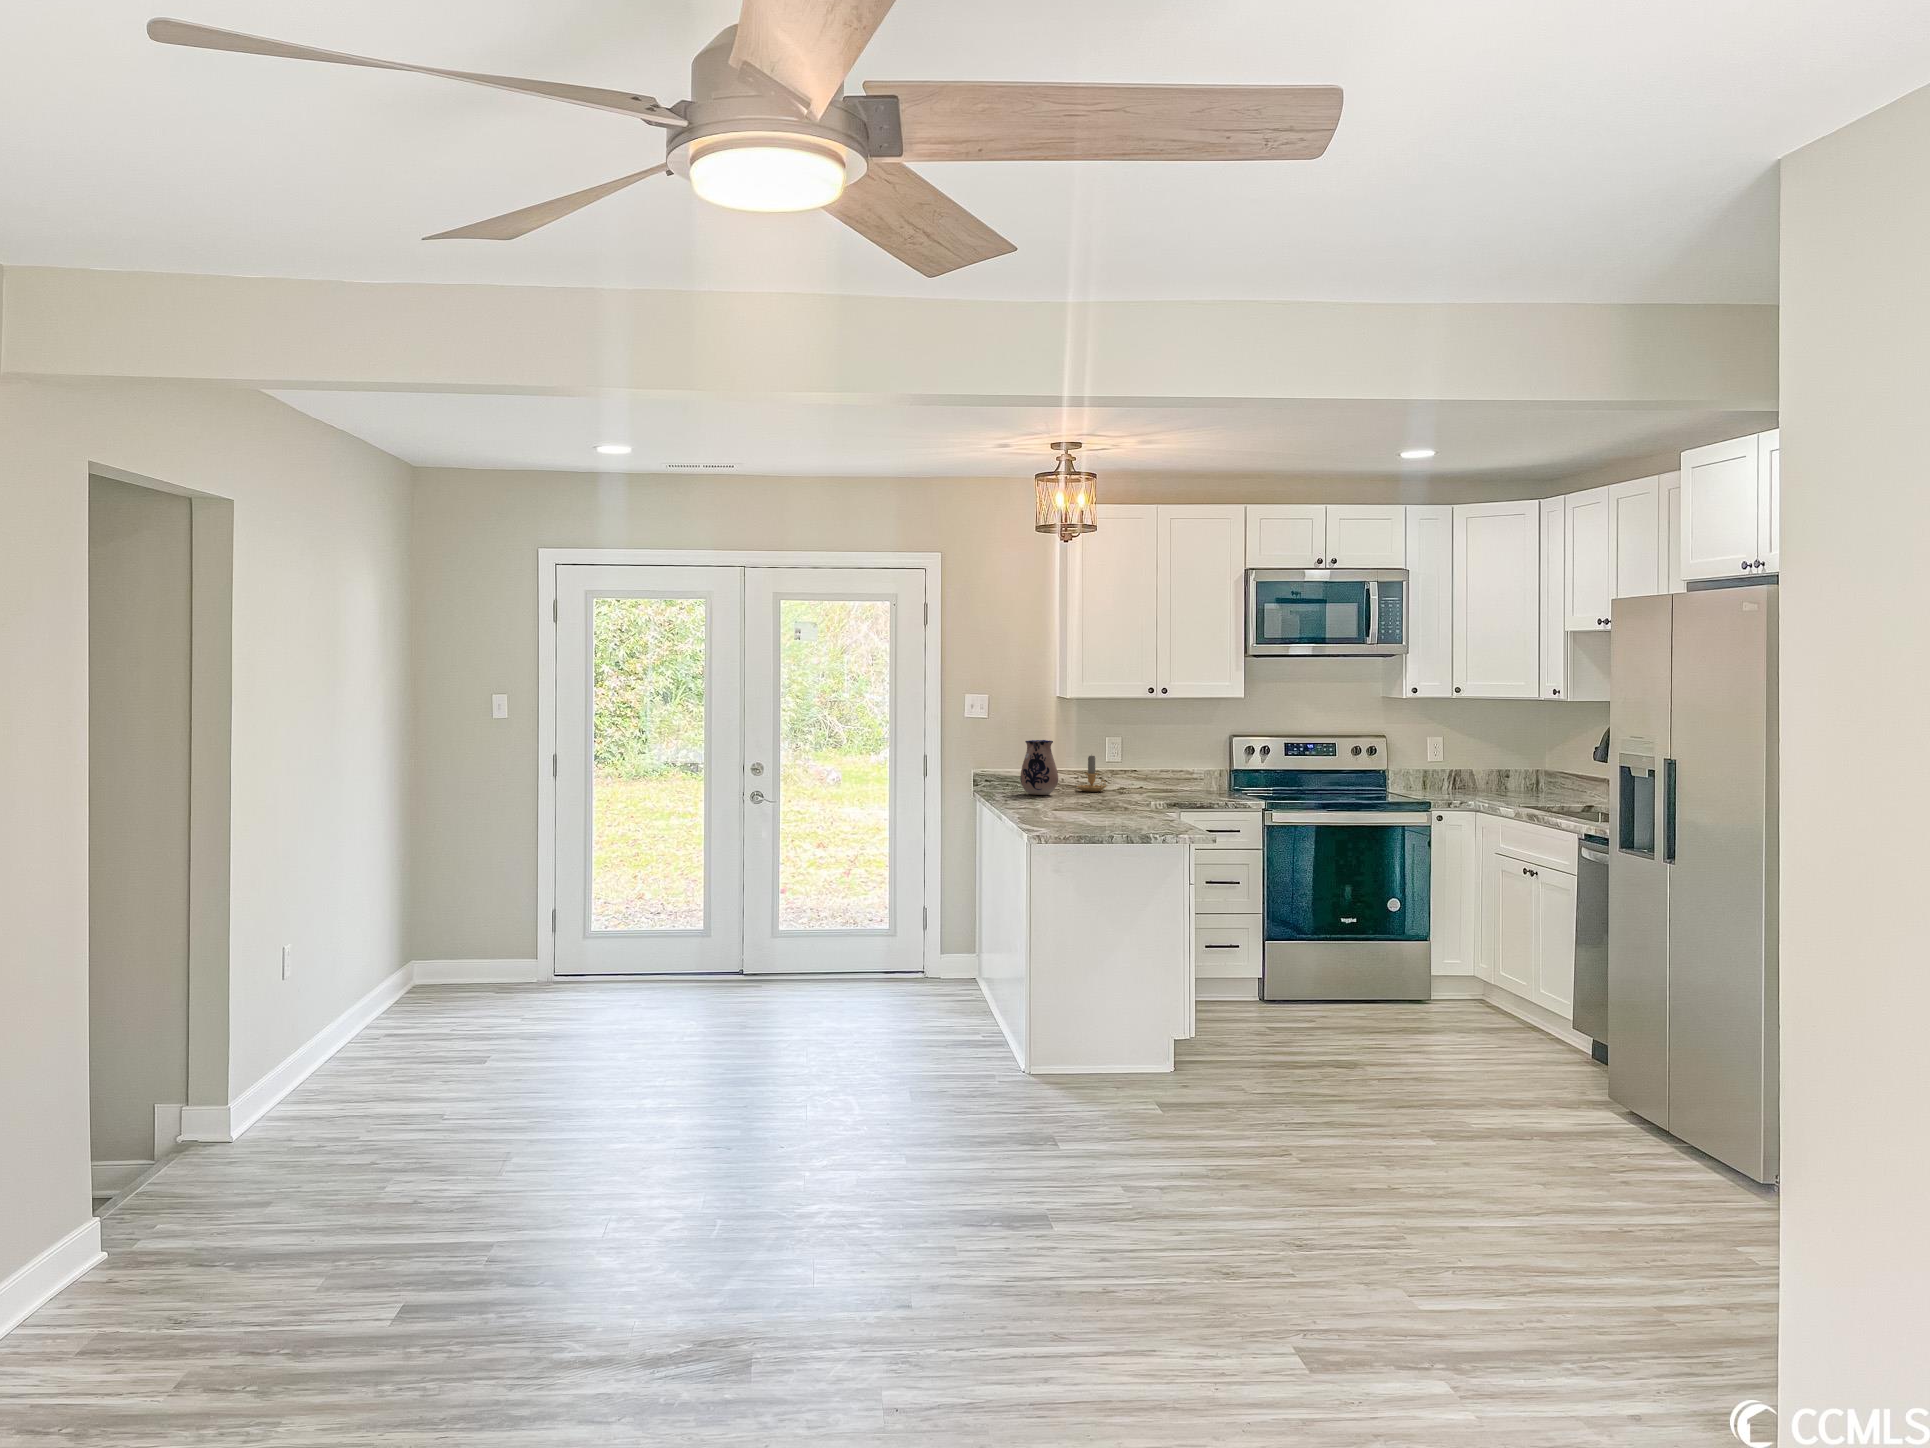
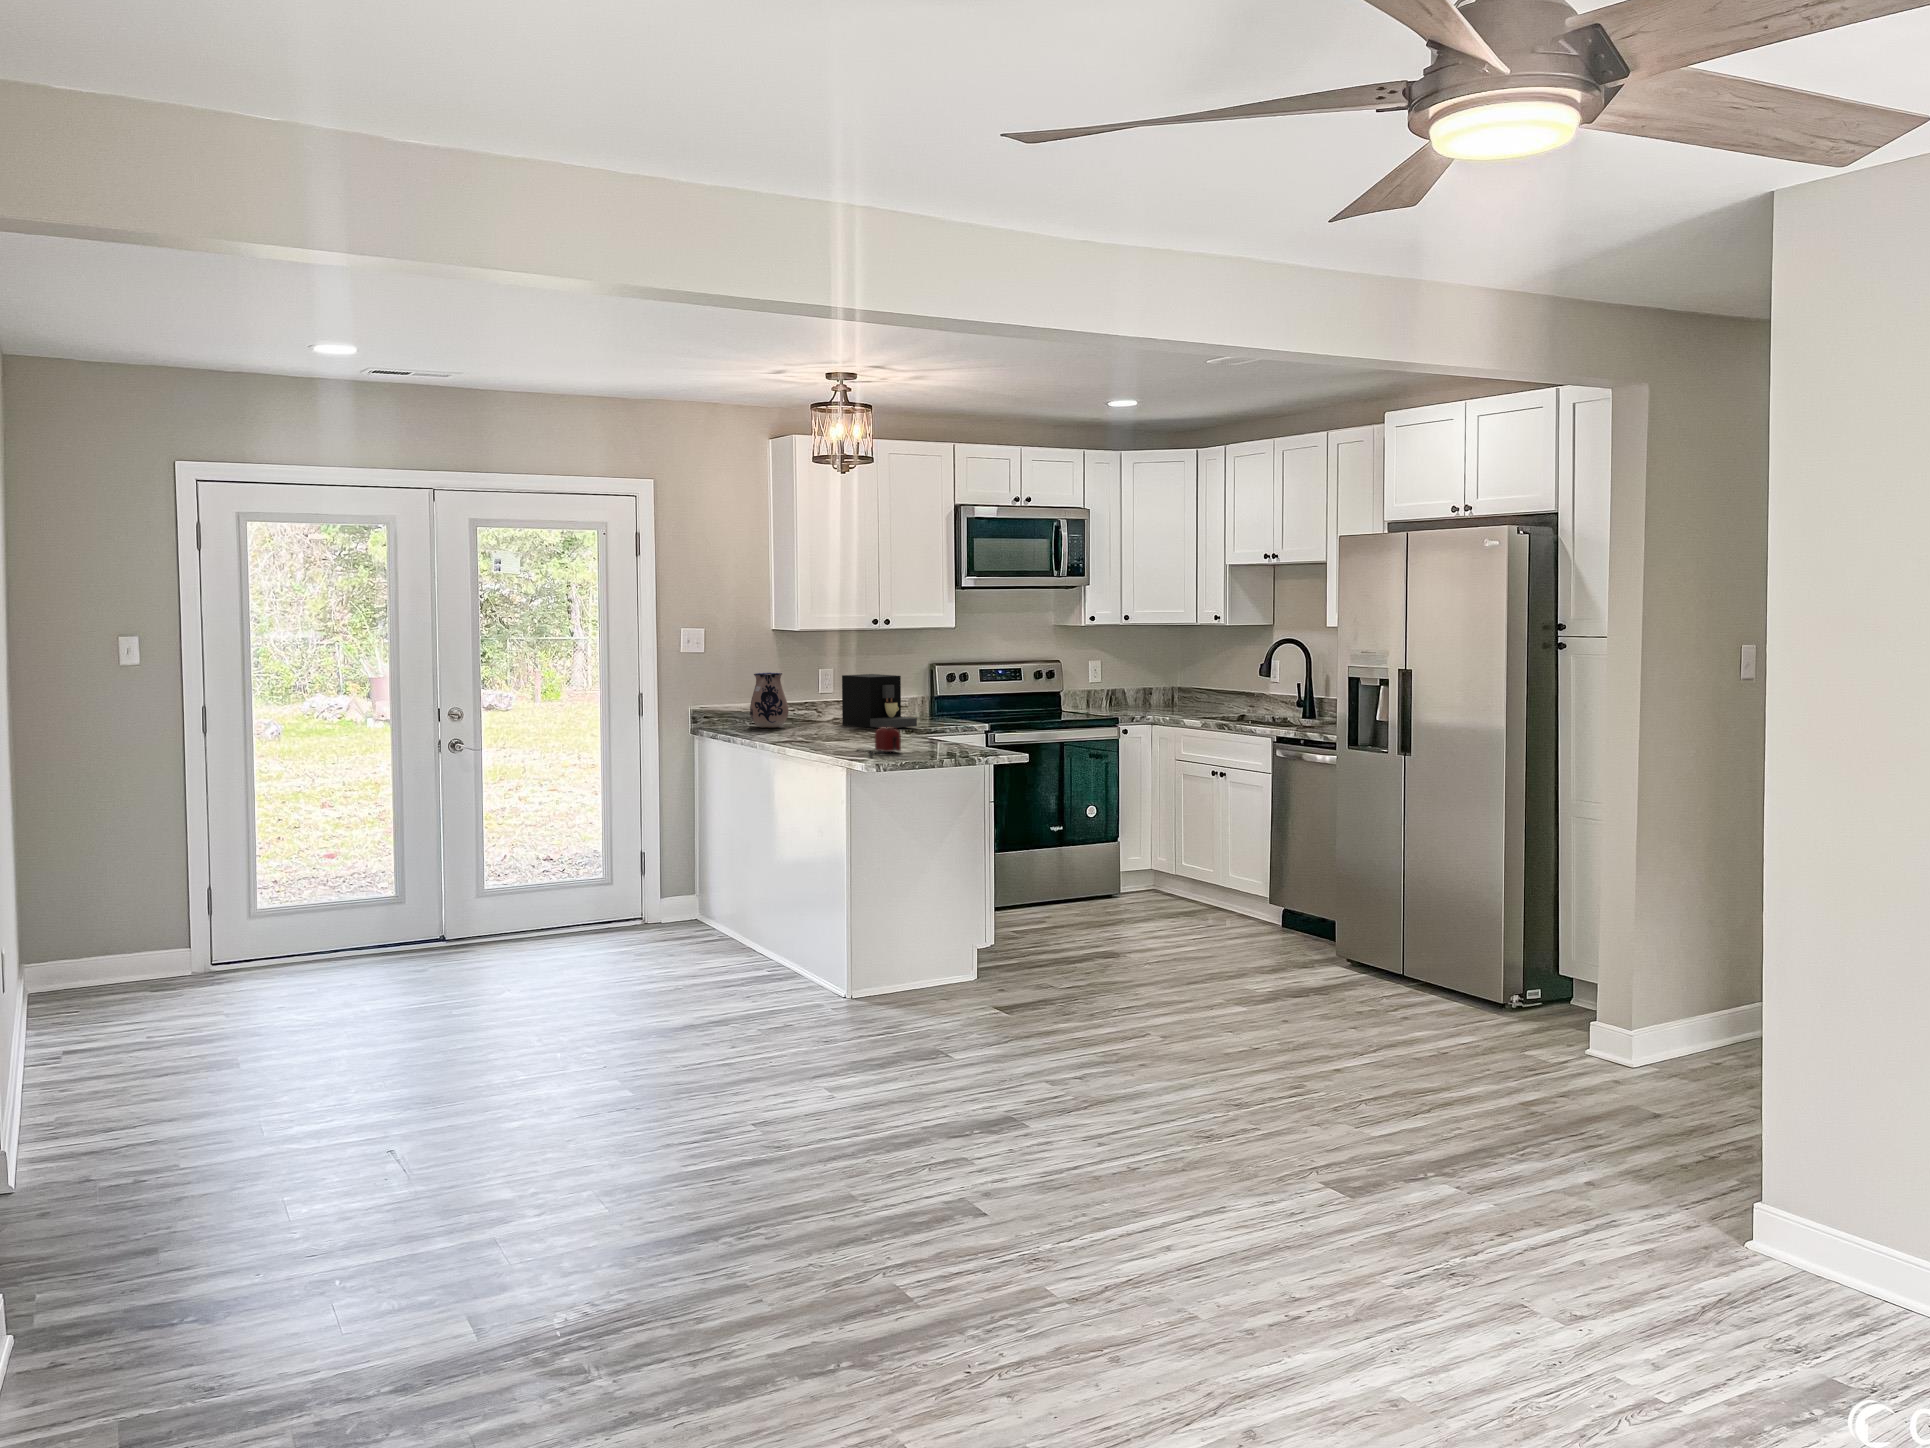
coffee maker: none [1120,744,1187,801] -> present [842,674,917,728]
candle: present [1077,755,1106,792] -> none [794,685,825,723]
toaster: none [1053,800,1099,830] -> present [858,727,901,757]

